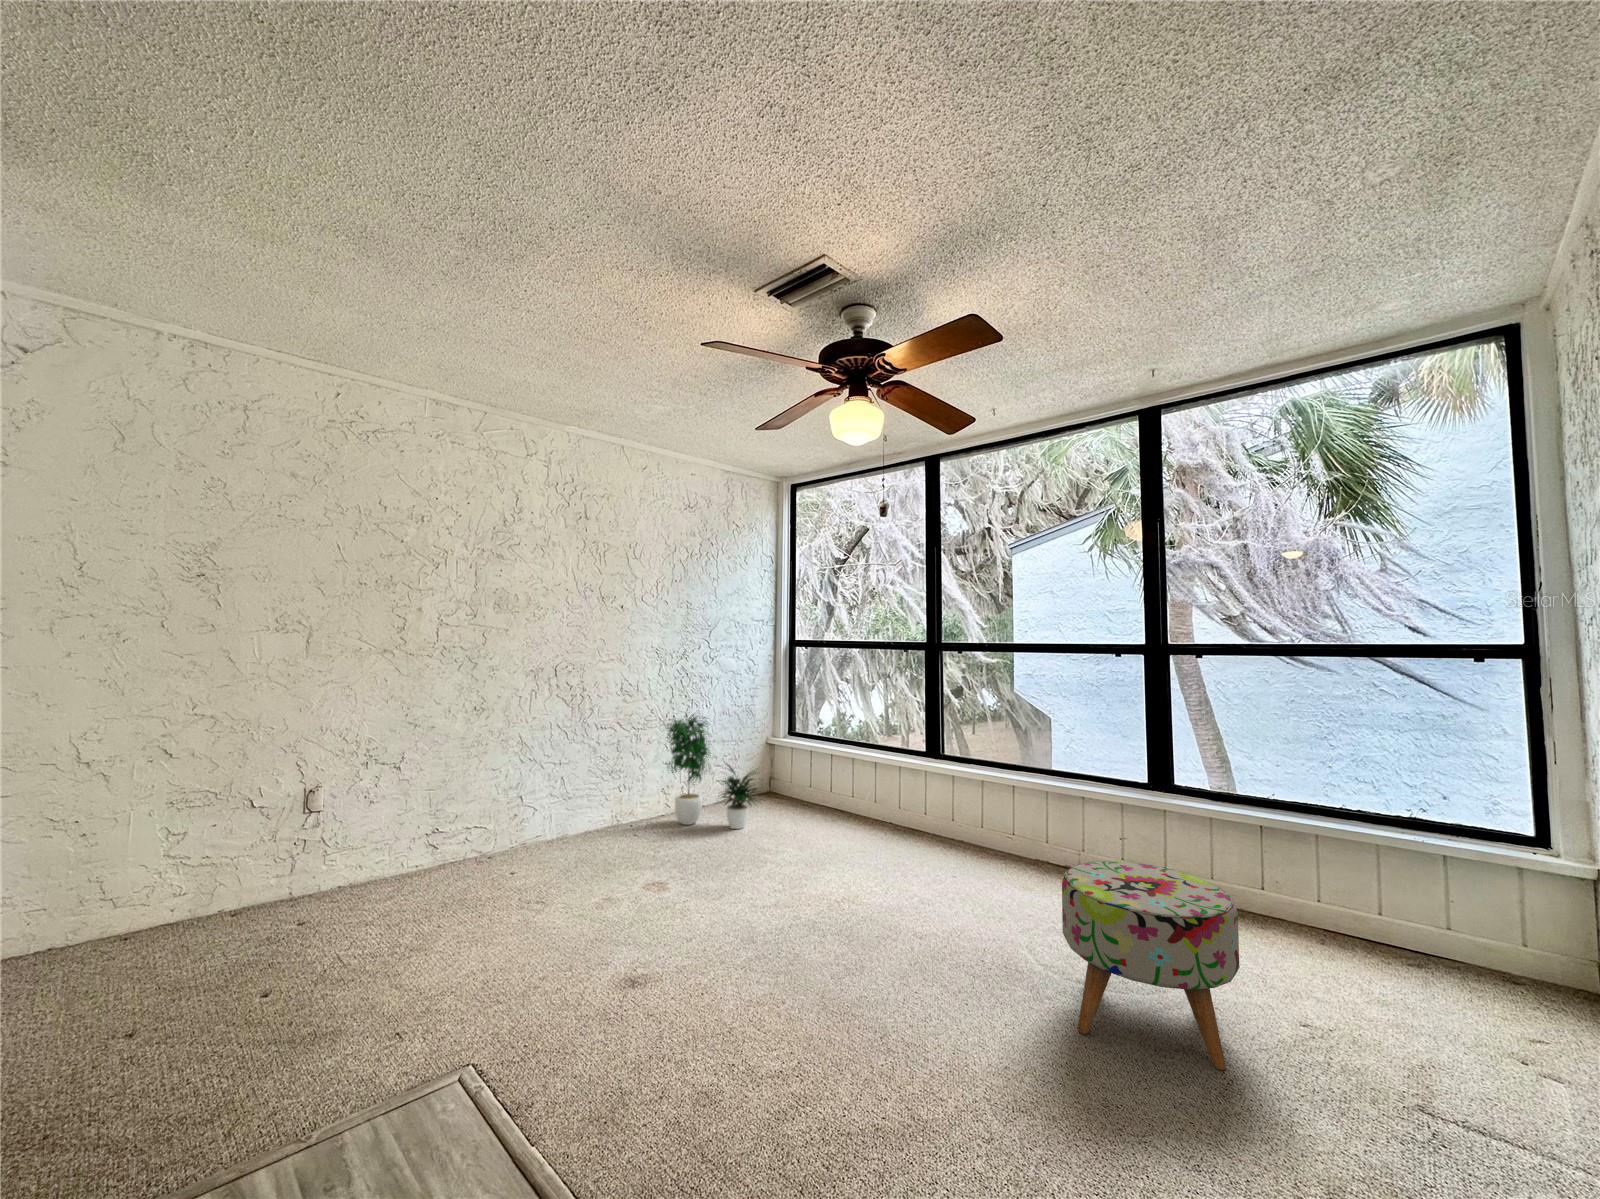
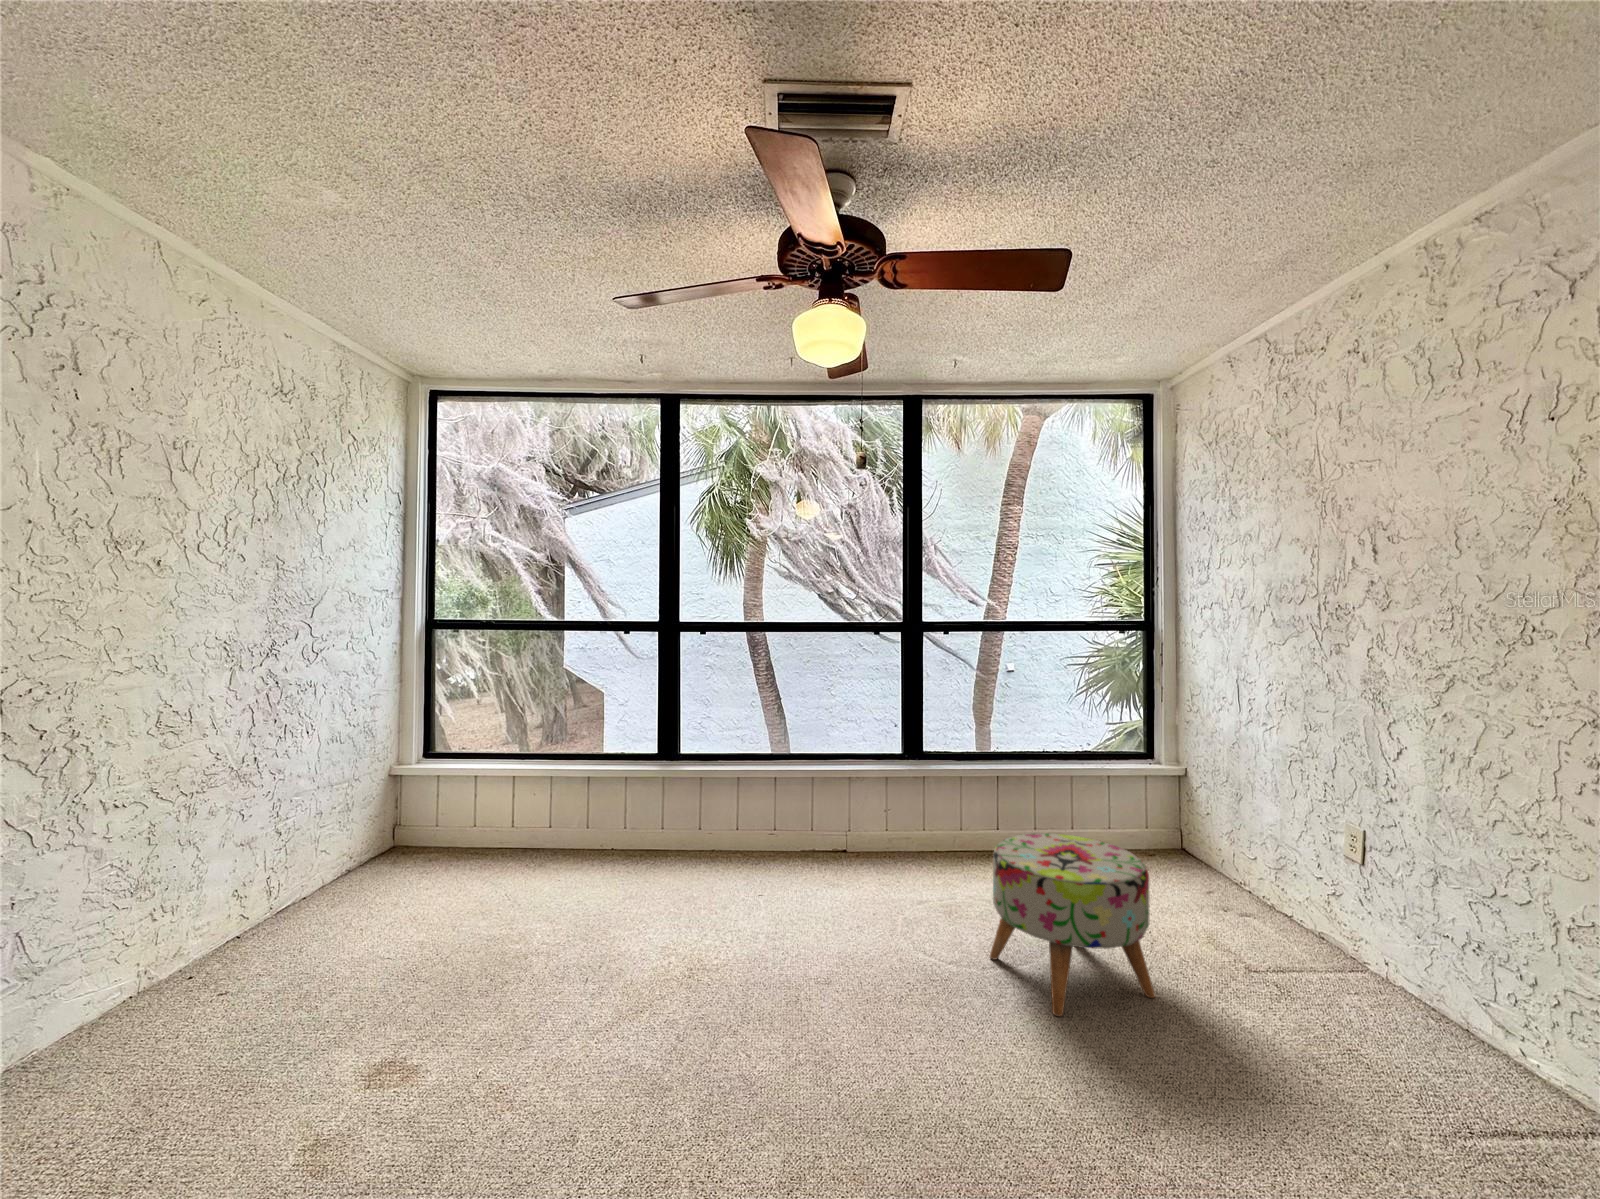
potted plant: present [667,715,758,829] -> none [252,741,452,939]

